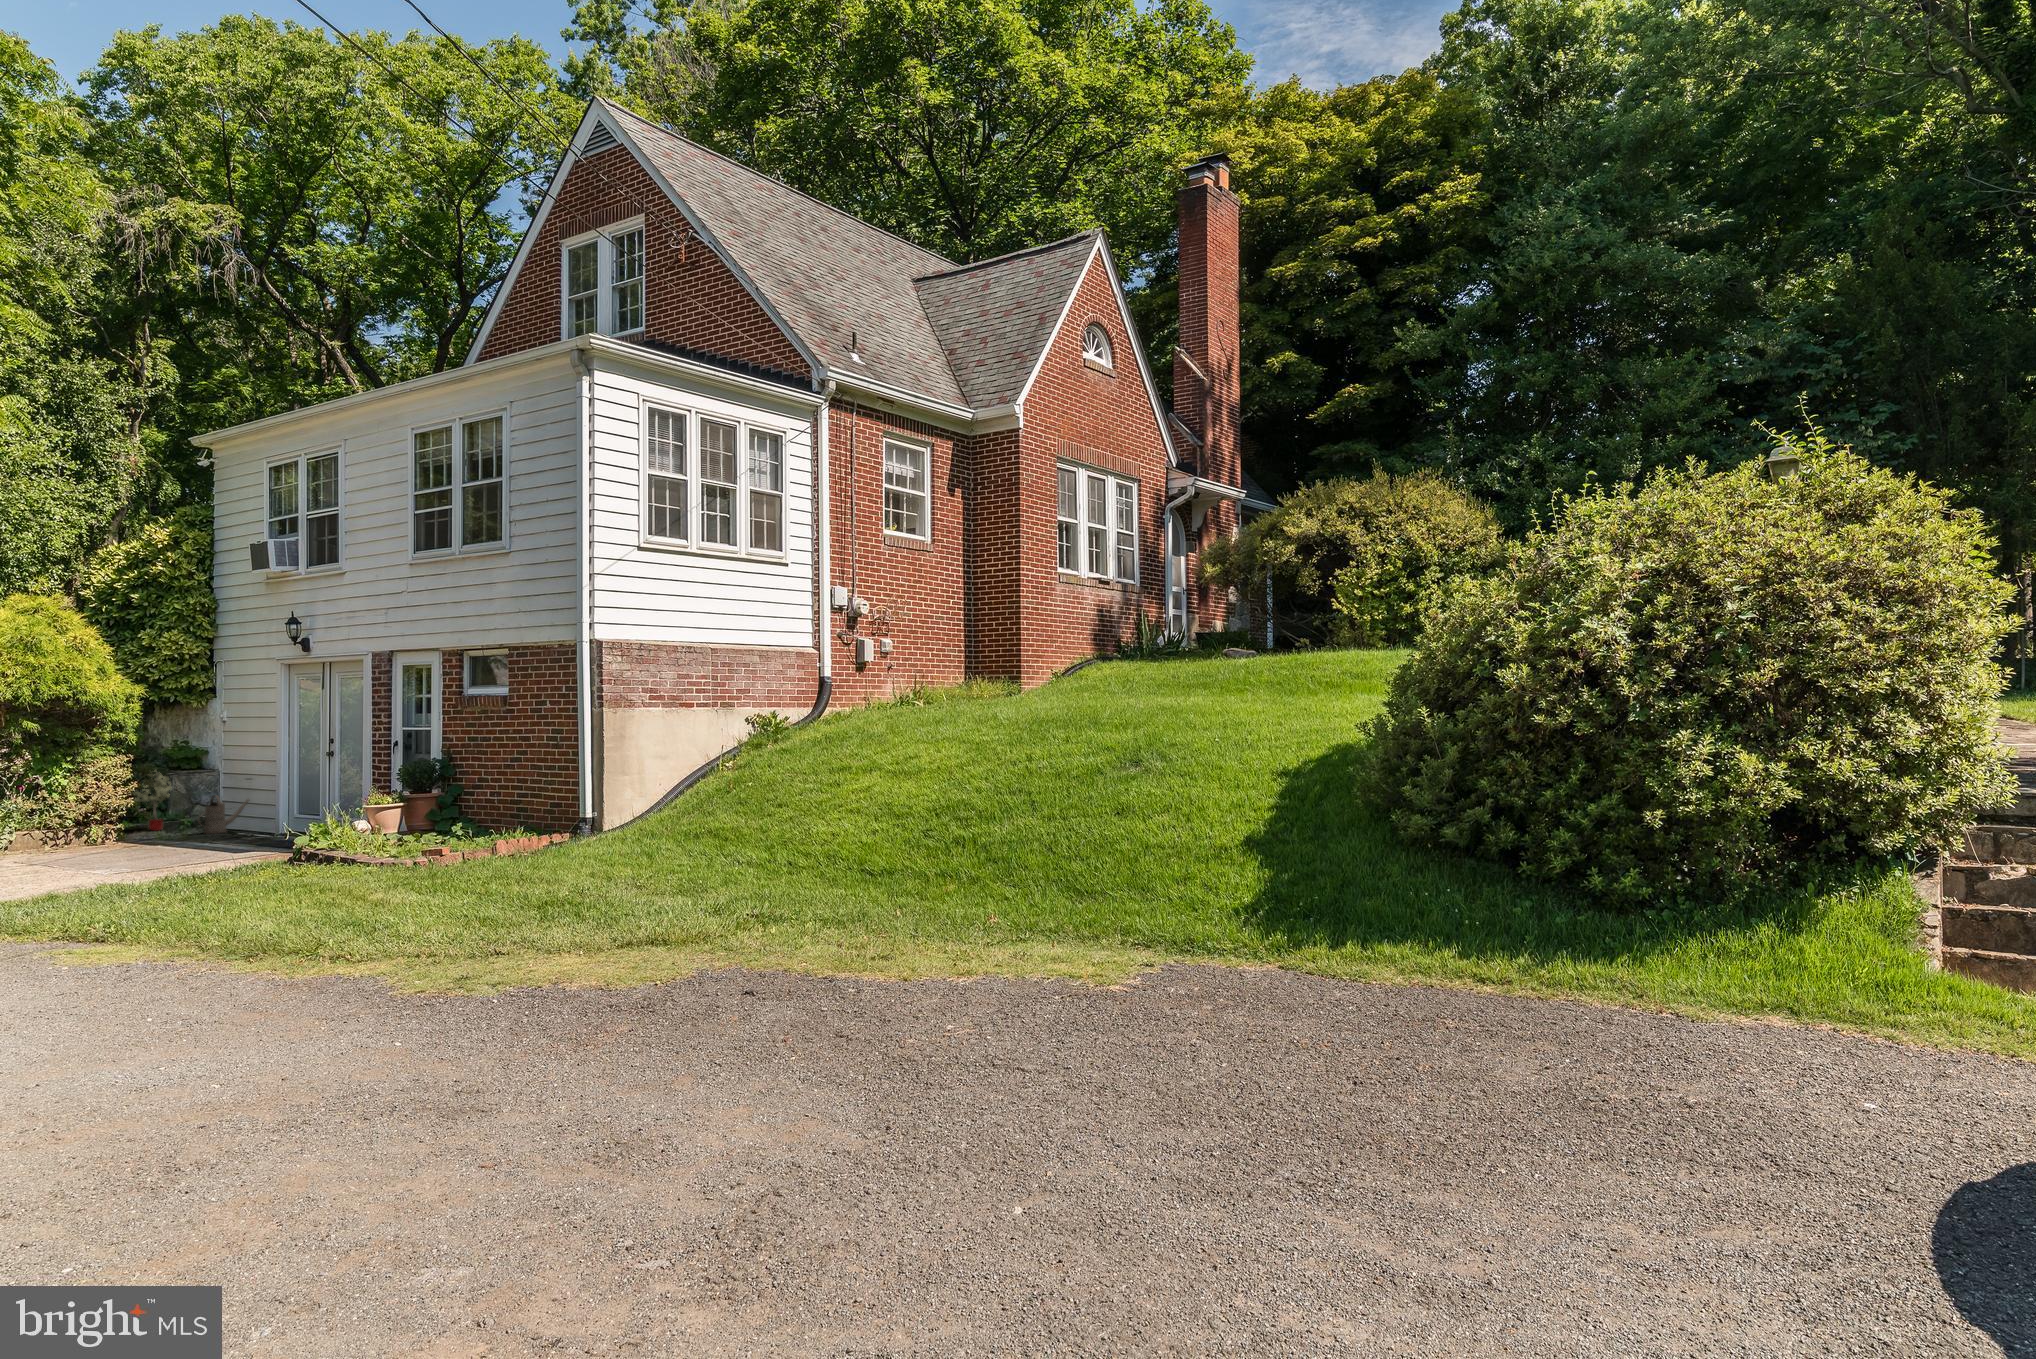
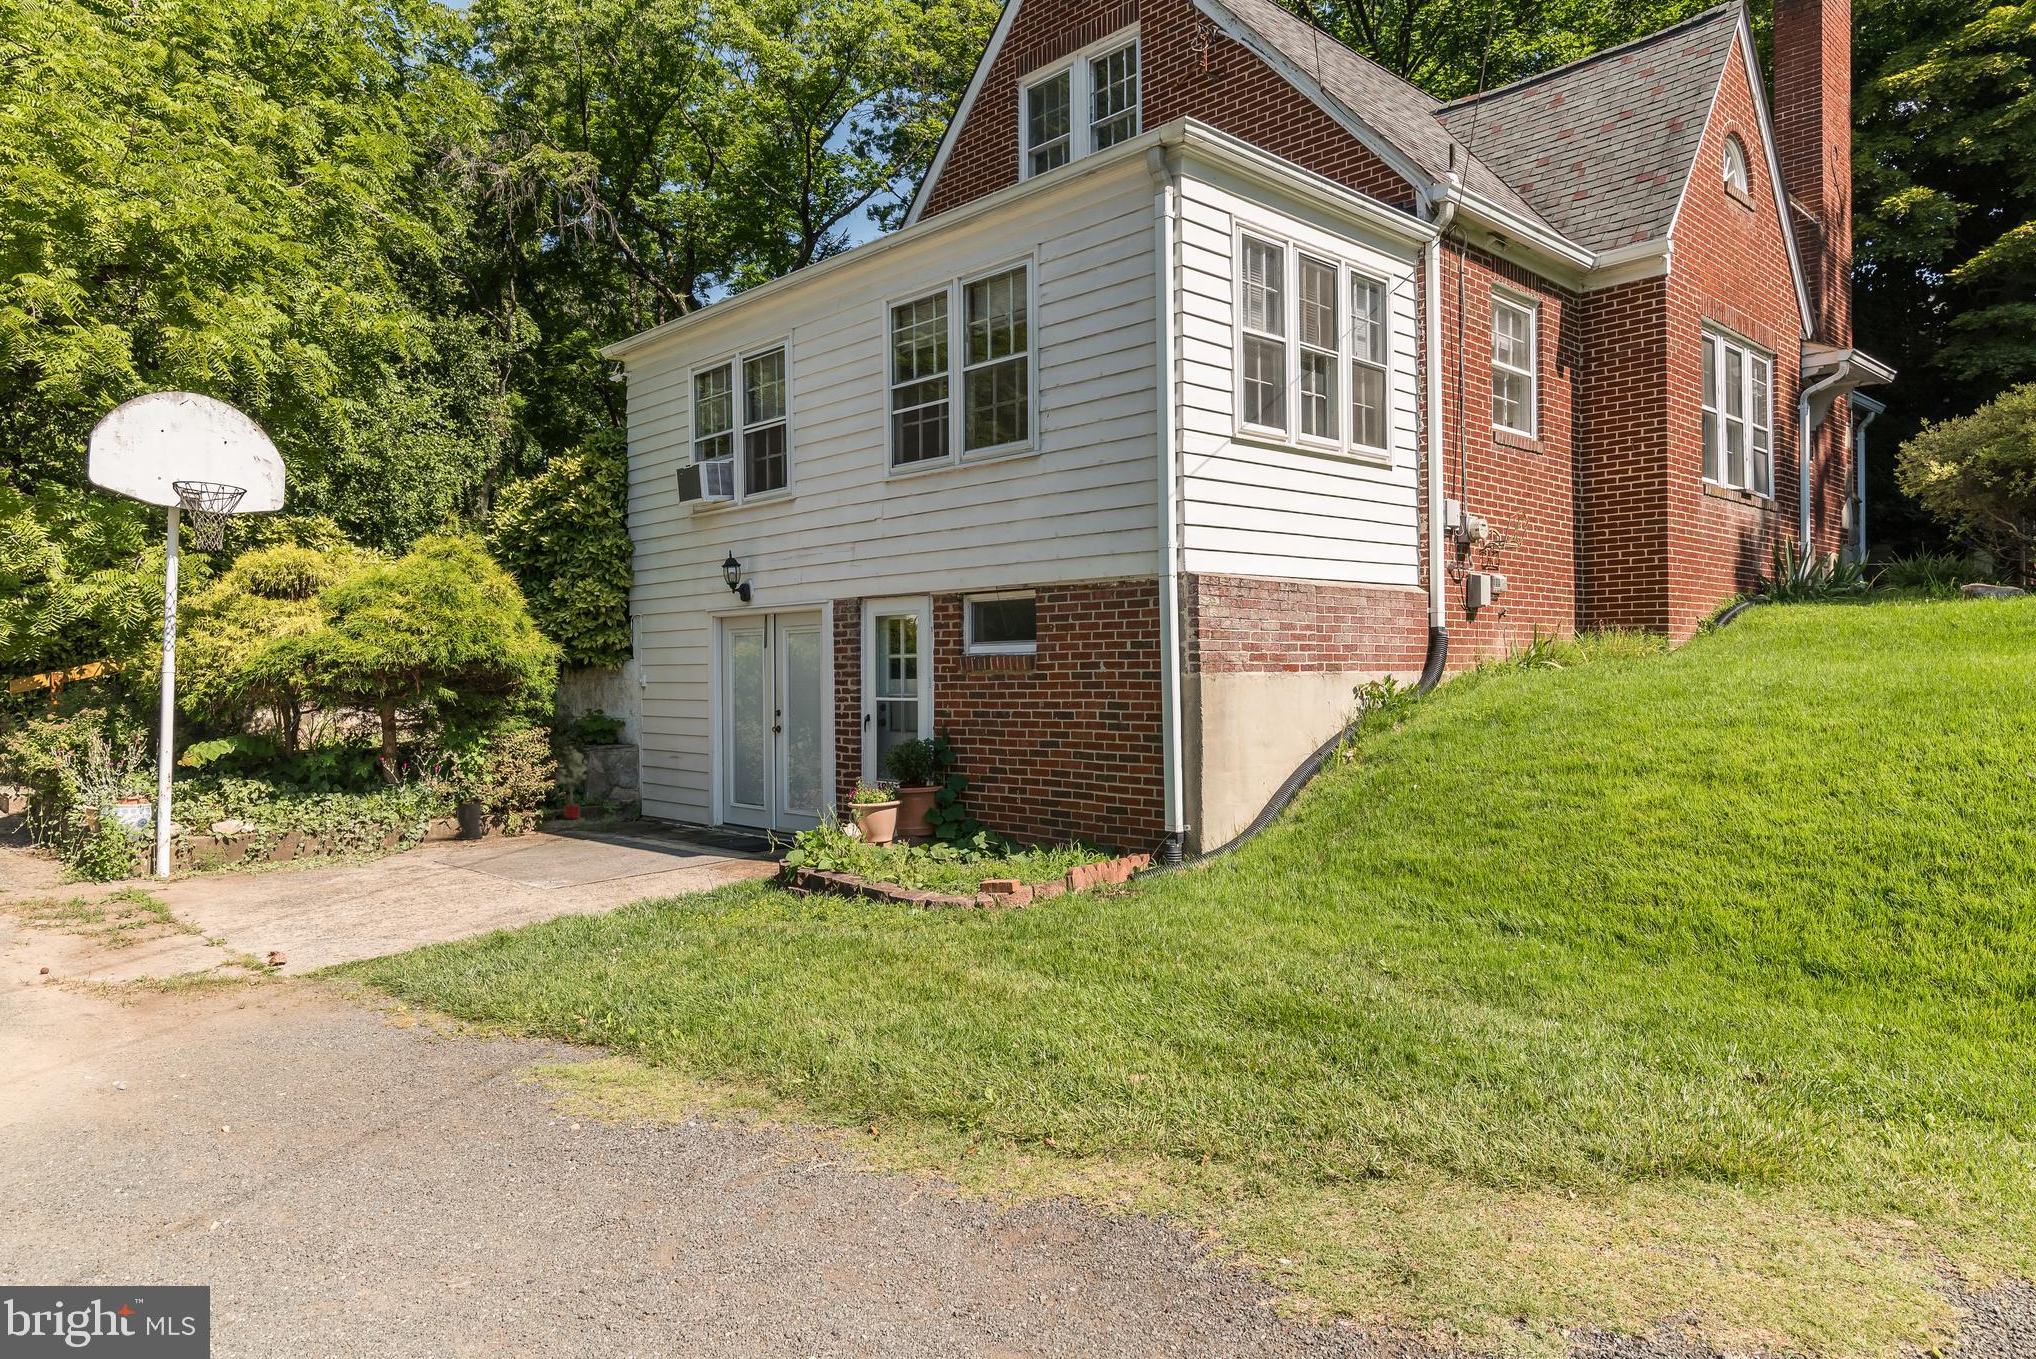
watering can: present [201,795,249,834] -> present [455,797,482,840]

